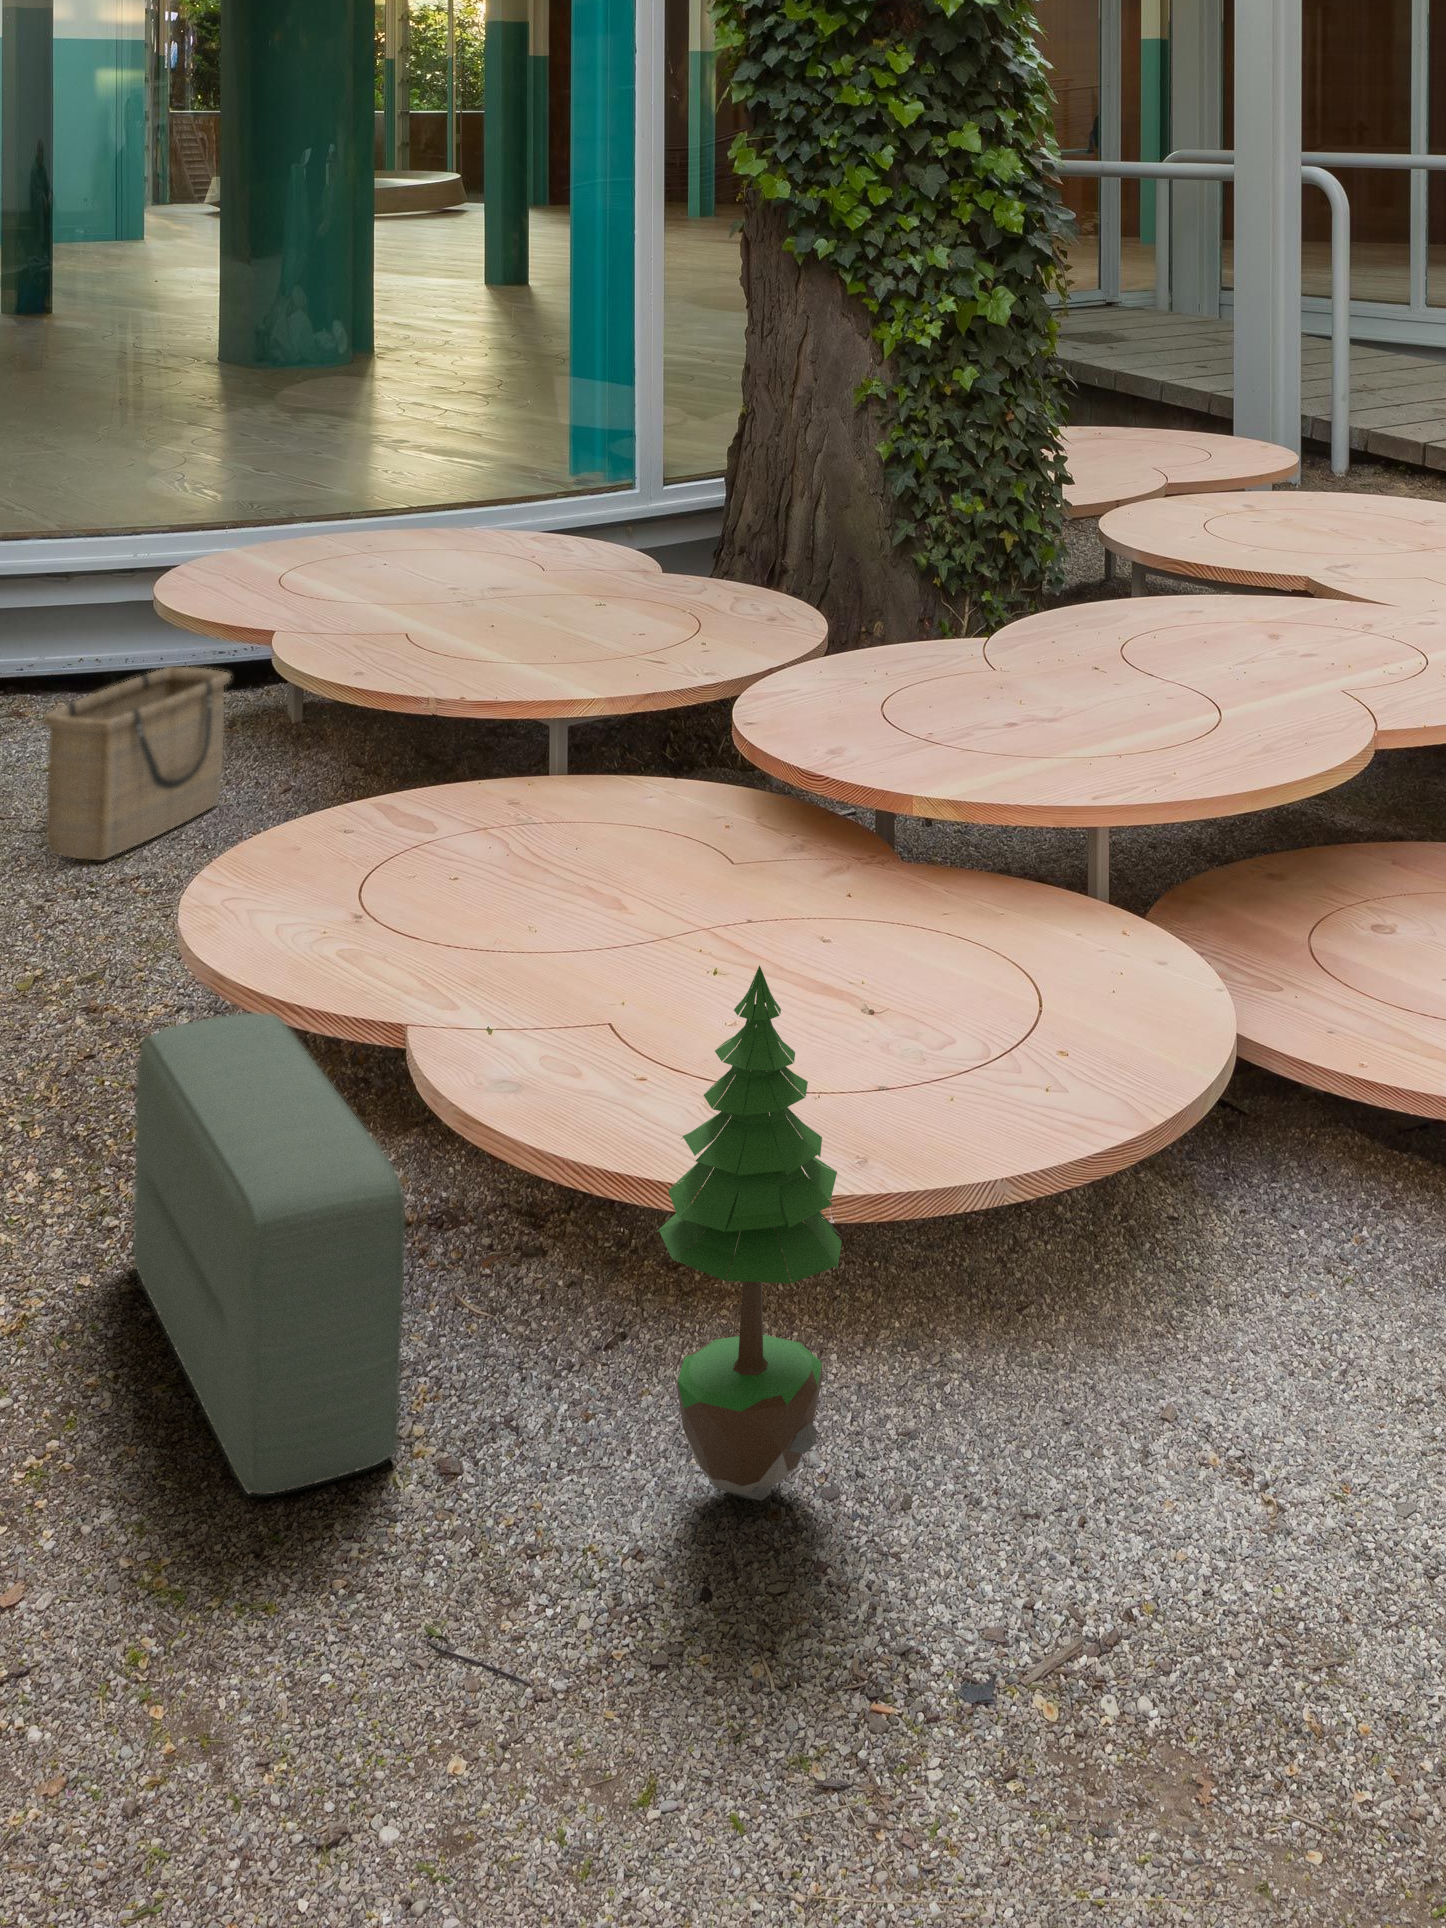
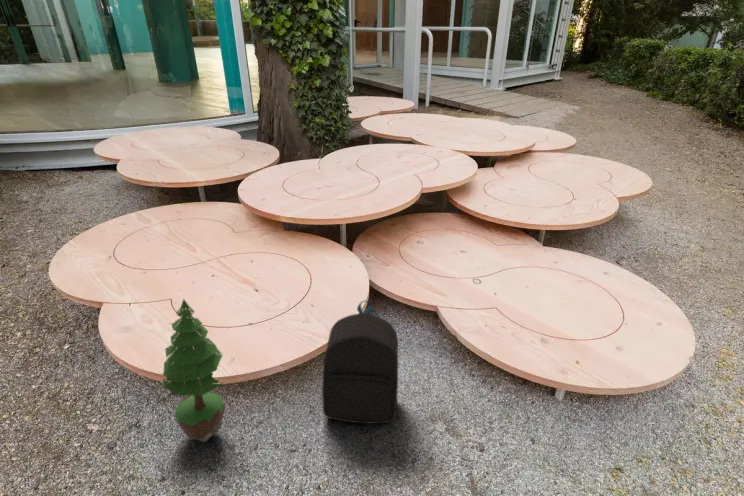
basket: present [44,667,231,860] -> none [51,162,116,215]
pouf: present [133,1013,405,1494] -> none [18,284,97,441]
backpack: none [1123,1023,1365,1474] -> present [322,301,398,424]

